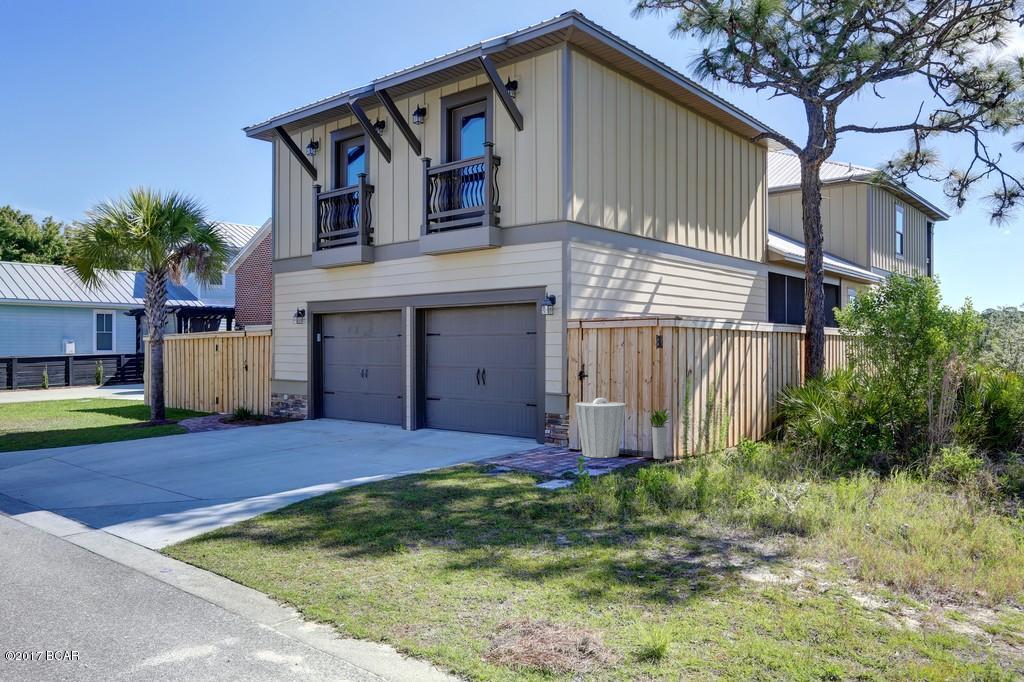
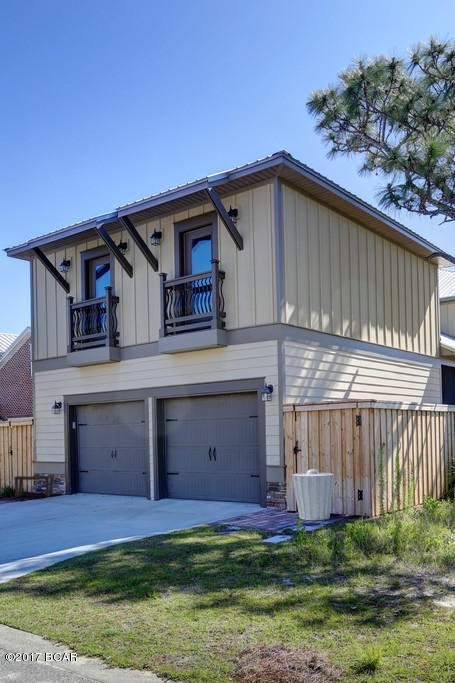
bench: none [256,396,303,420] -> present [14,475,54,497]
planter: present [650,409,669,459] -> none [351,477,373,520]

